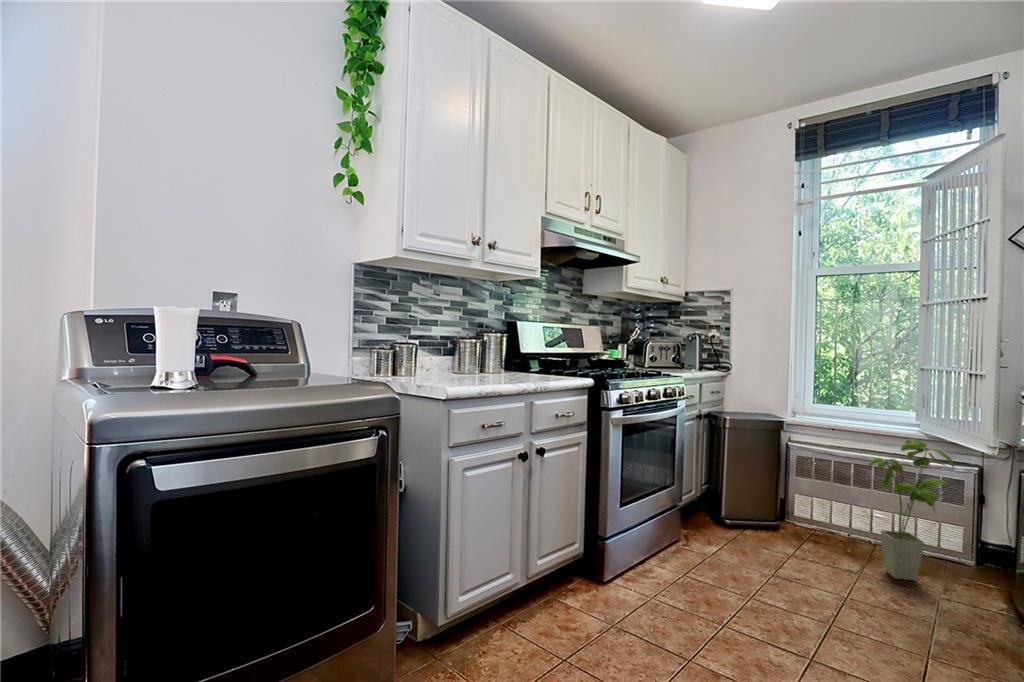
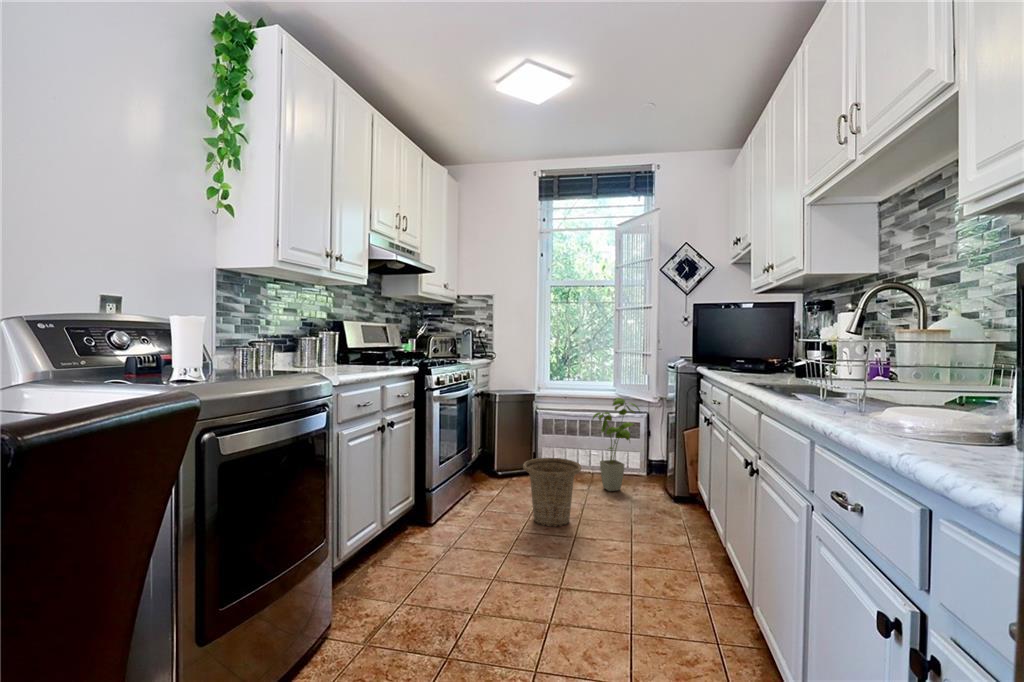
basket: none [738,512,829,614] -> present [523,458,581,527]

